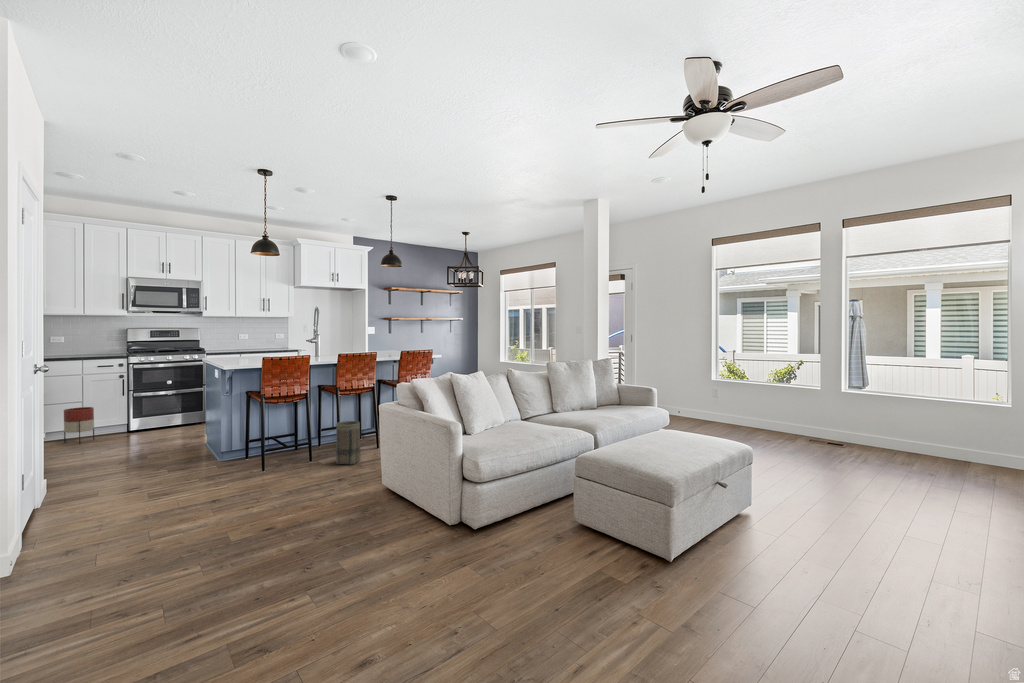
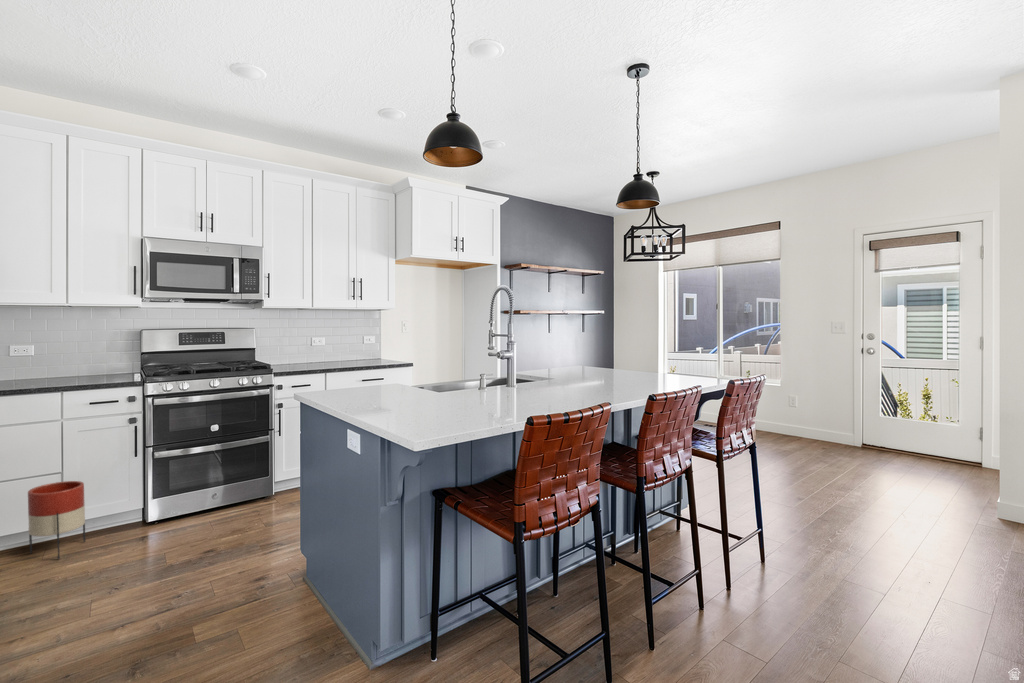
basket: present [336,421,360,464] -> none [639,550,693,664]

